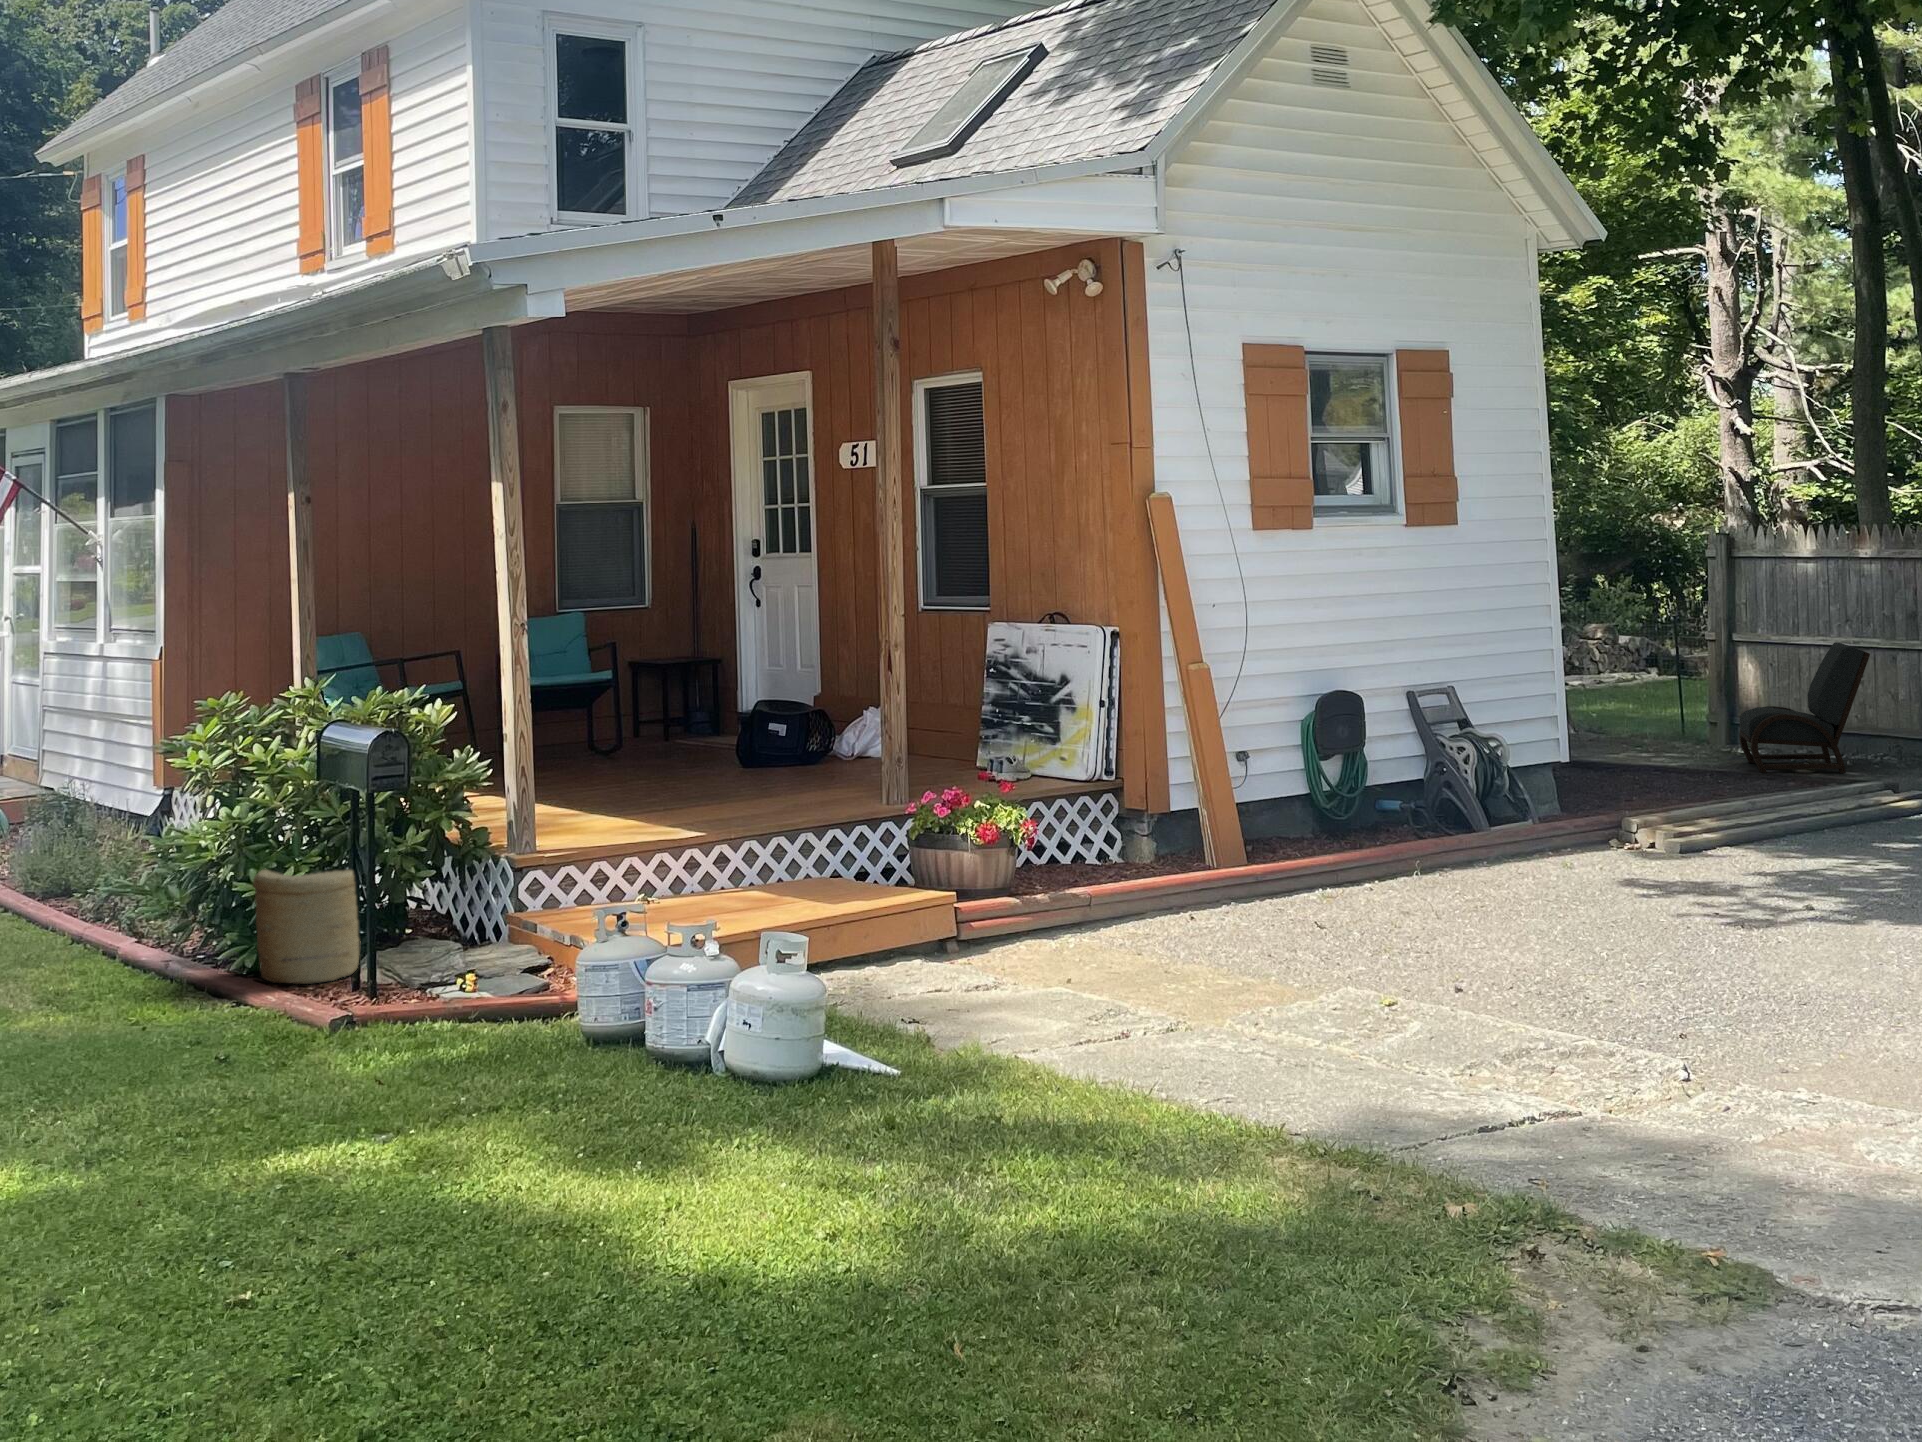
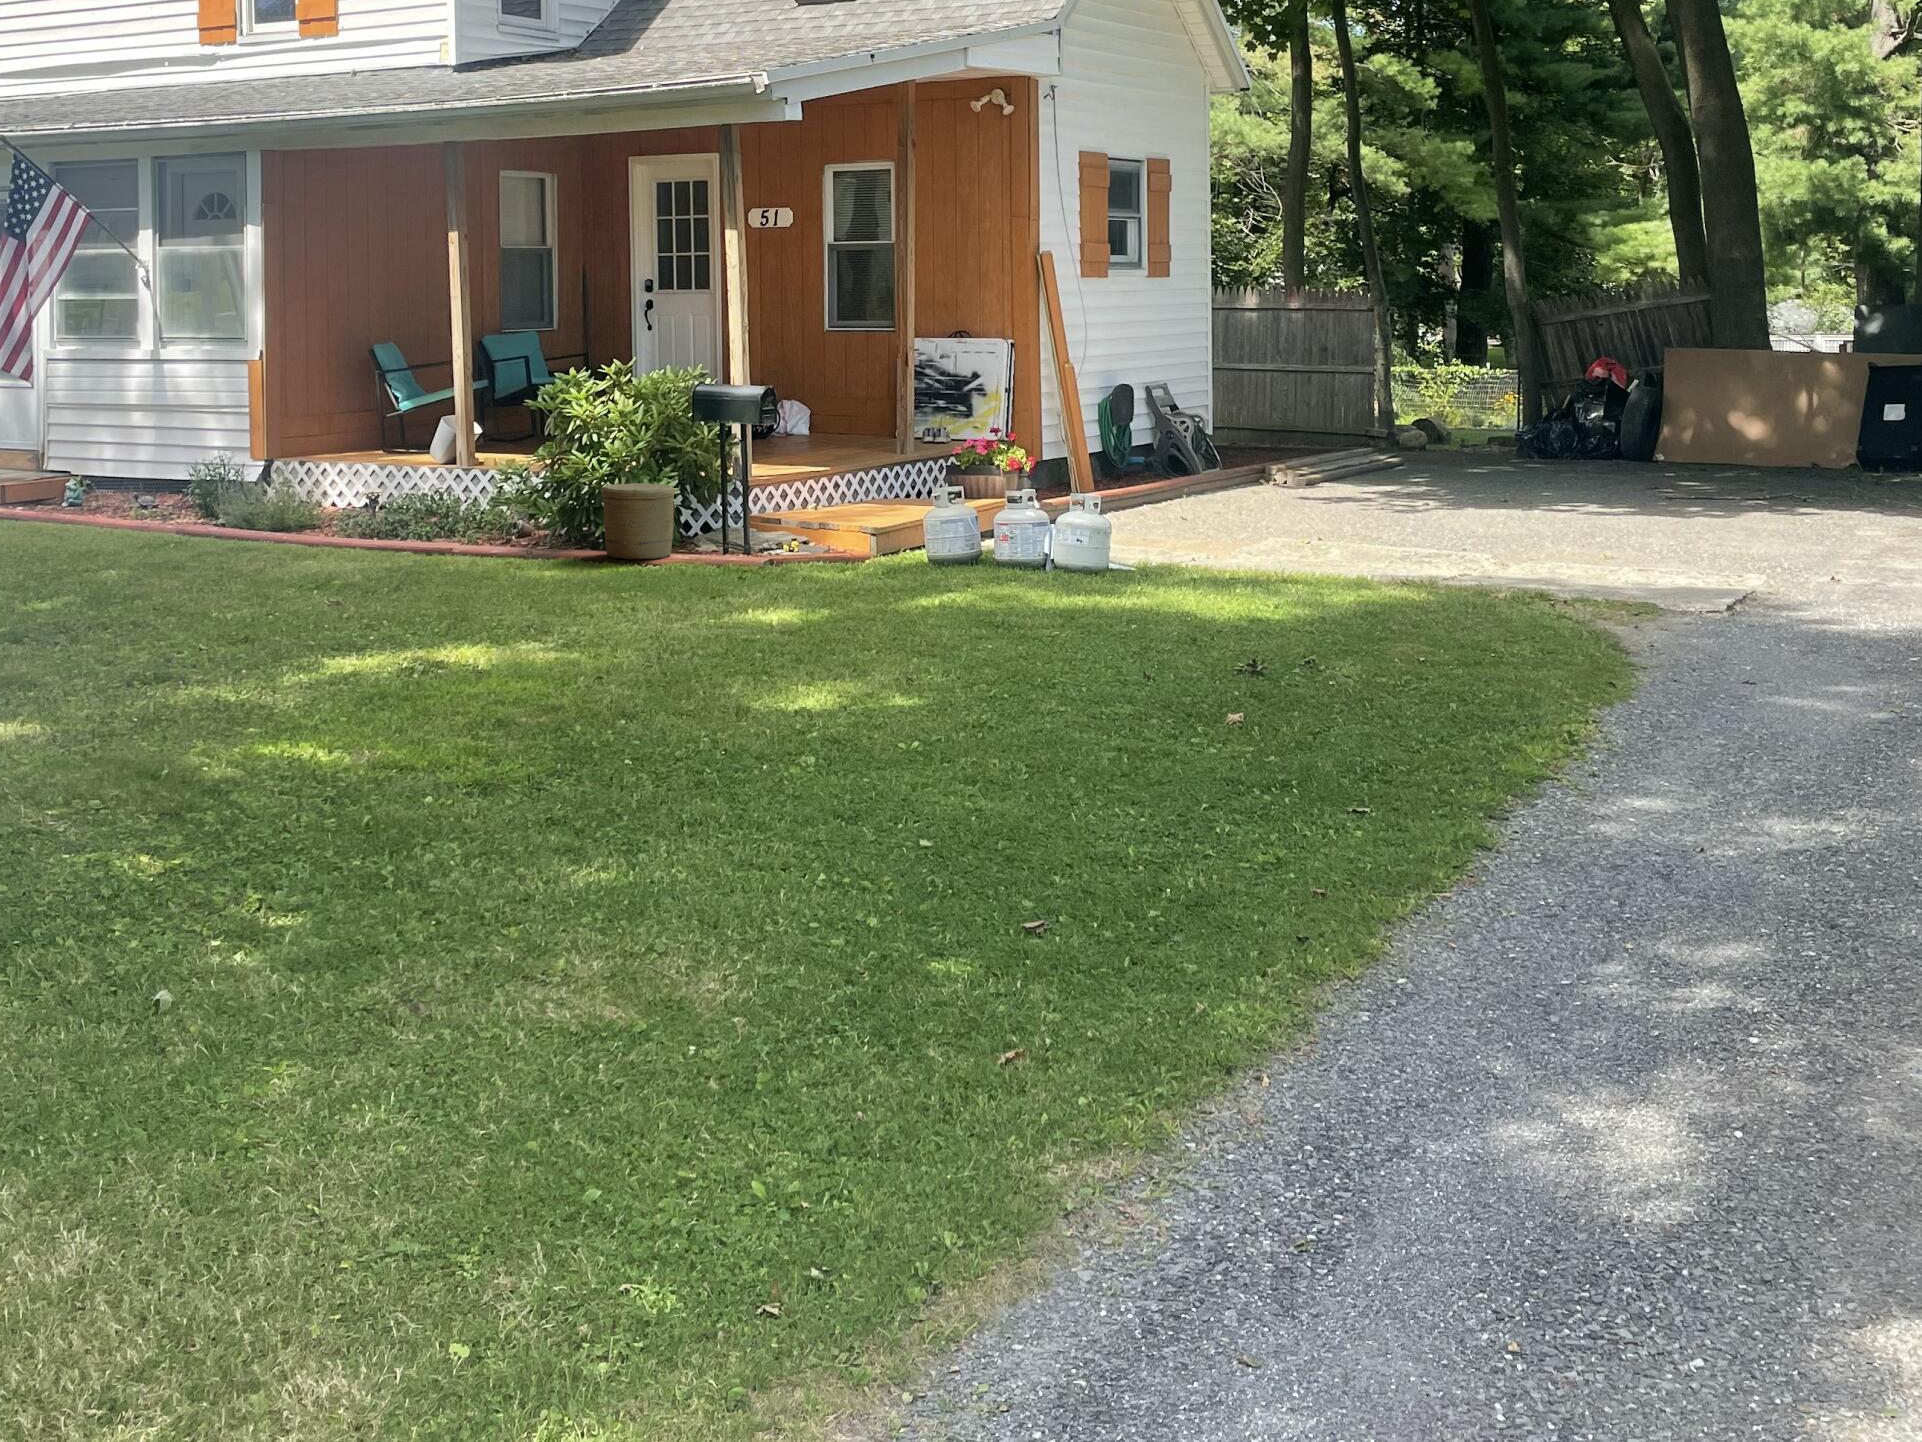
lounge chair: present [1739,642,1870,773] -> none [1267,364,1355,446]

